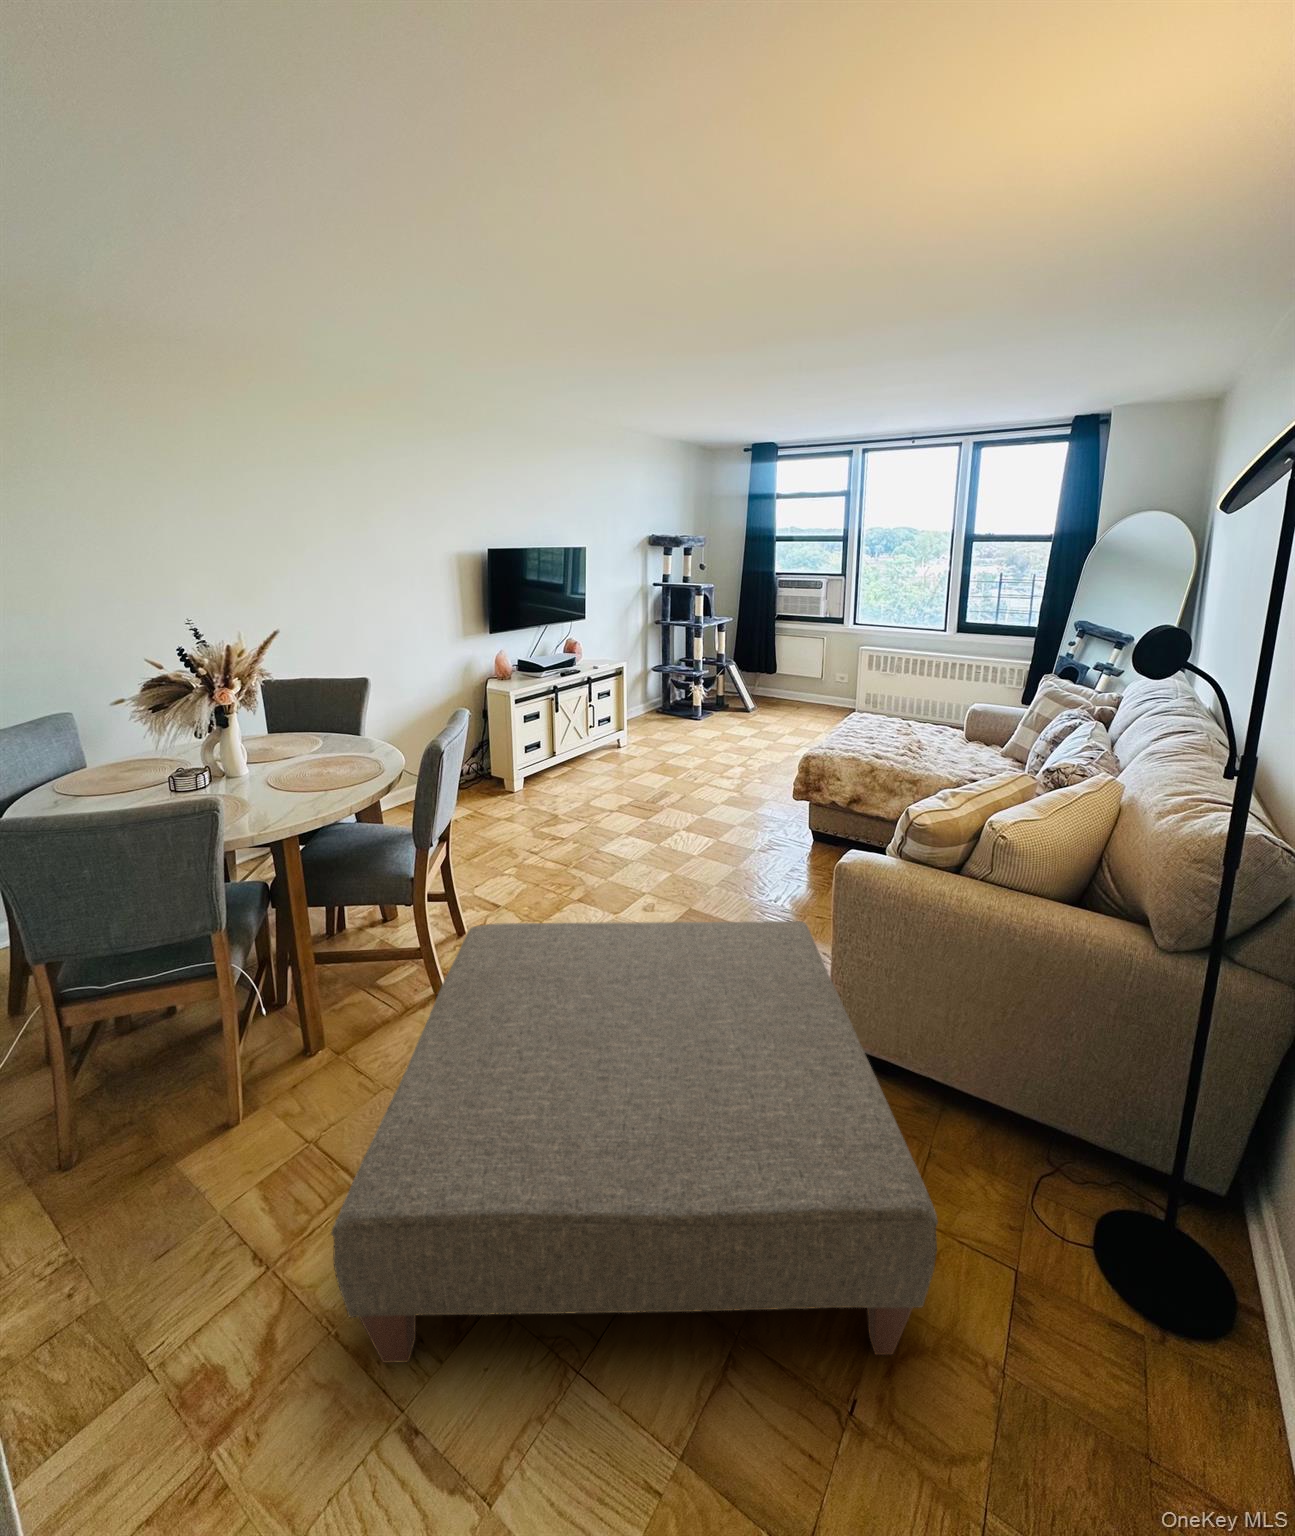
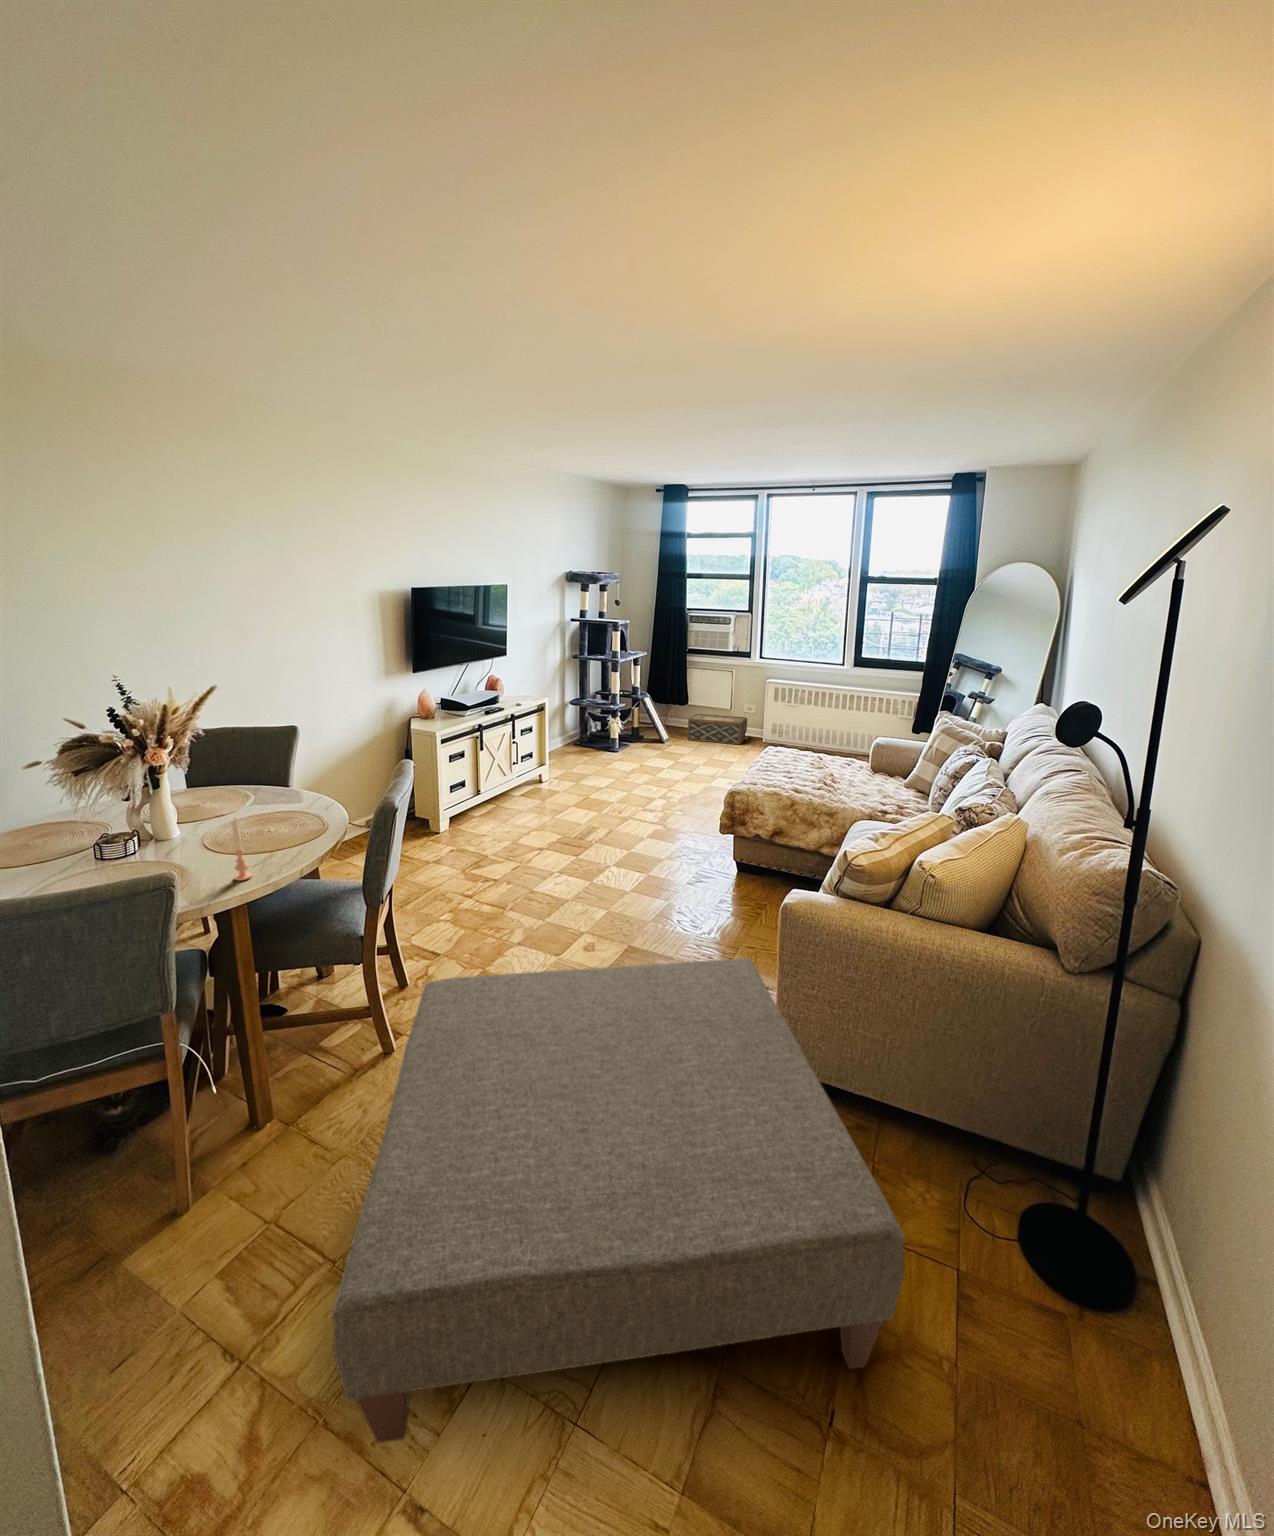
woven basket: none [774,683,838,715] -> present [688,714,747,744]
candle: none [282,753,303,815] -> present [231,818,252,880]

